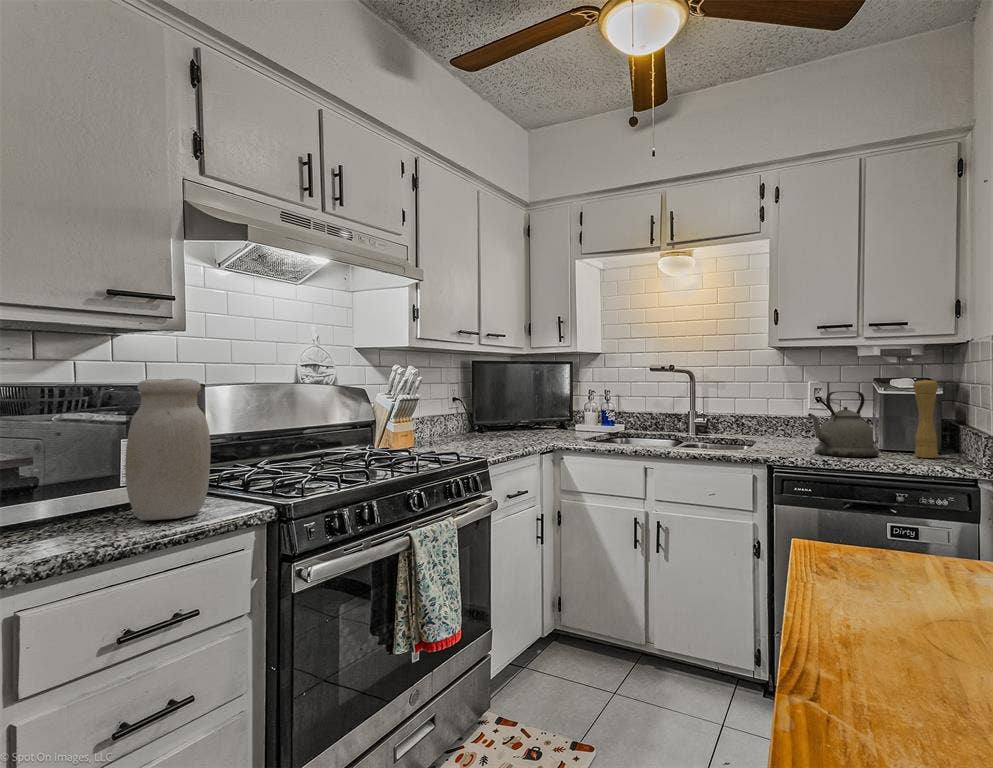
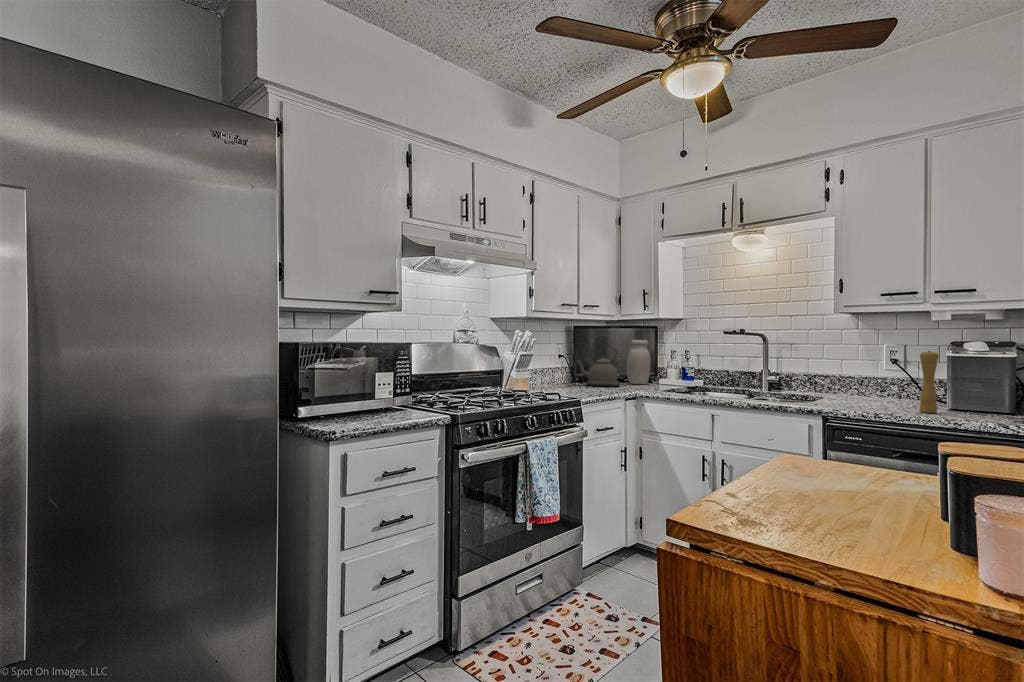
jar: present [125,379,211,520] -> present [627,340,650,384]
kettle: present [808,391,879,457] -> present [576,347,620,387]

